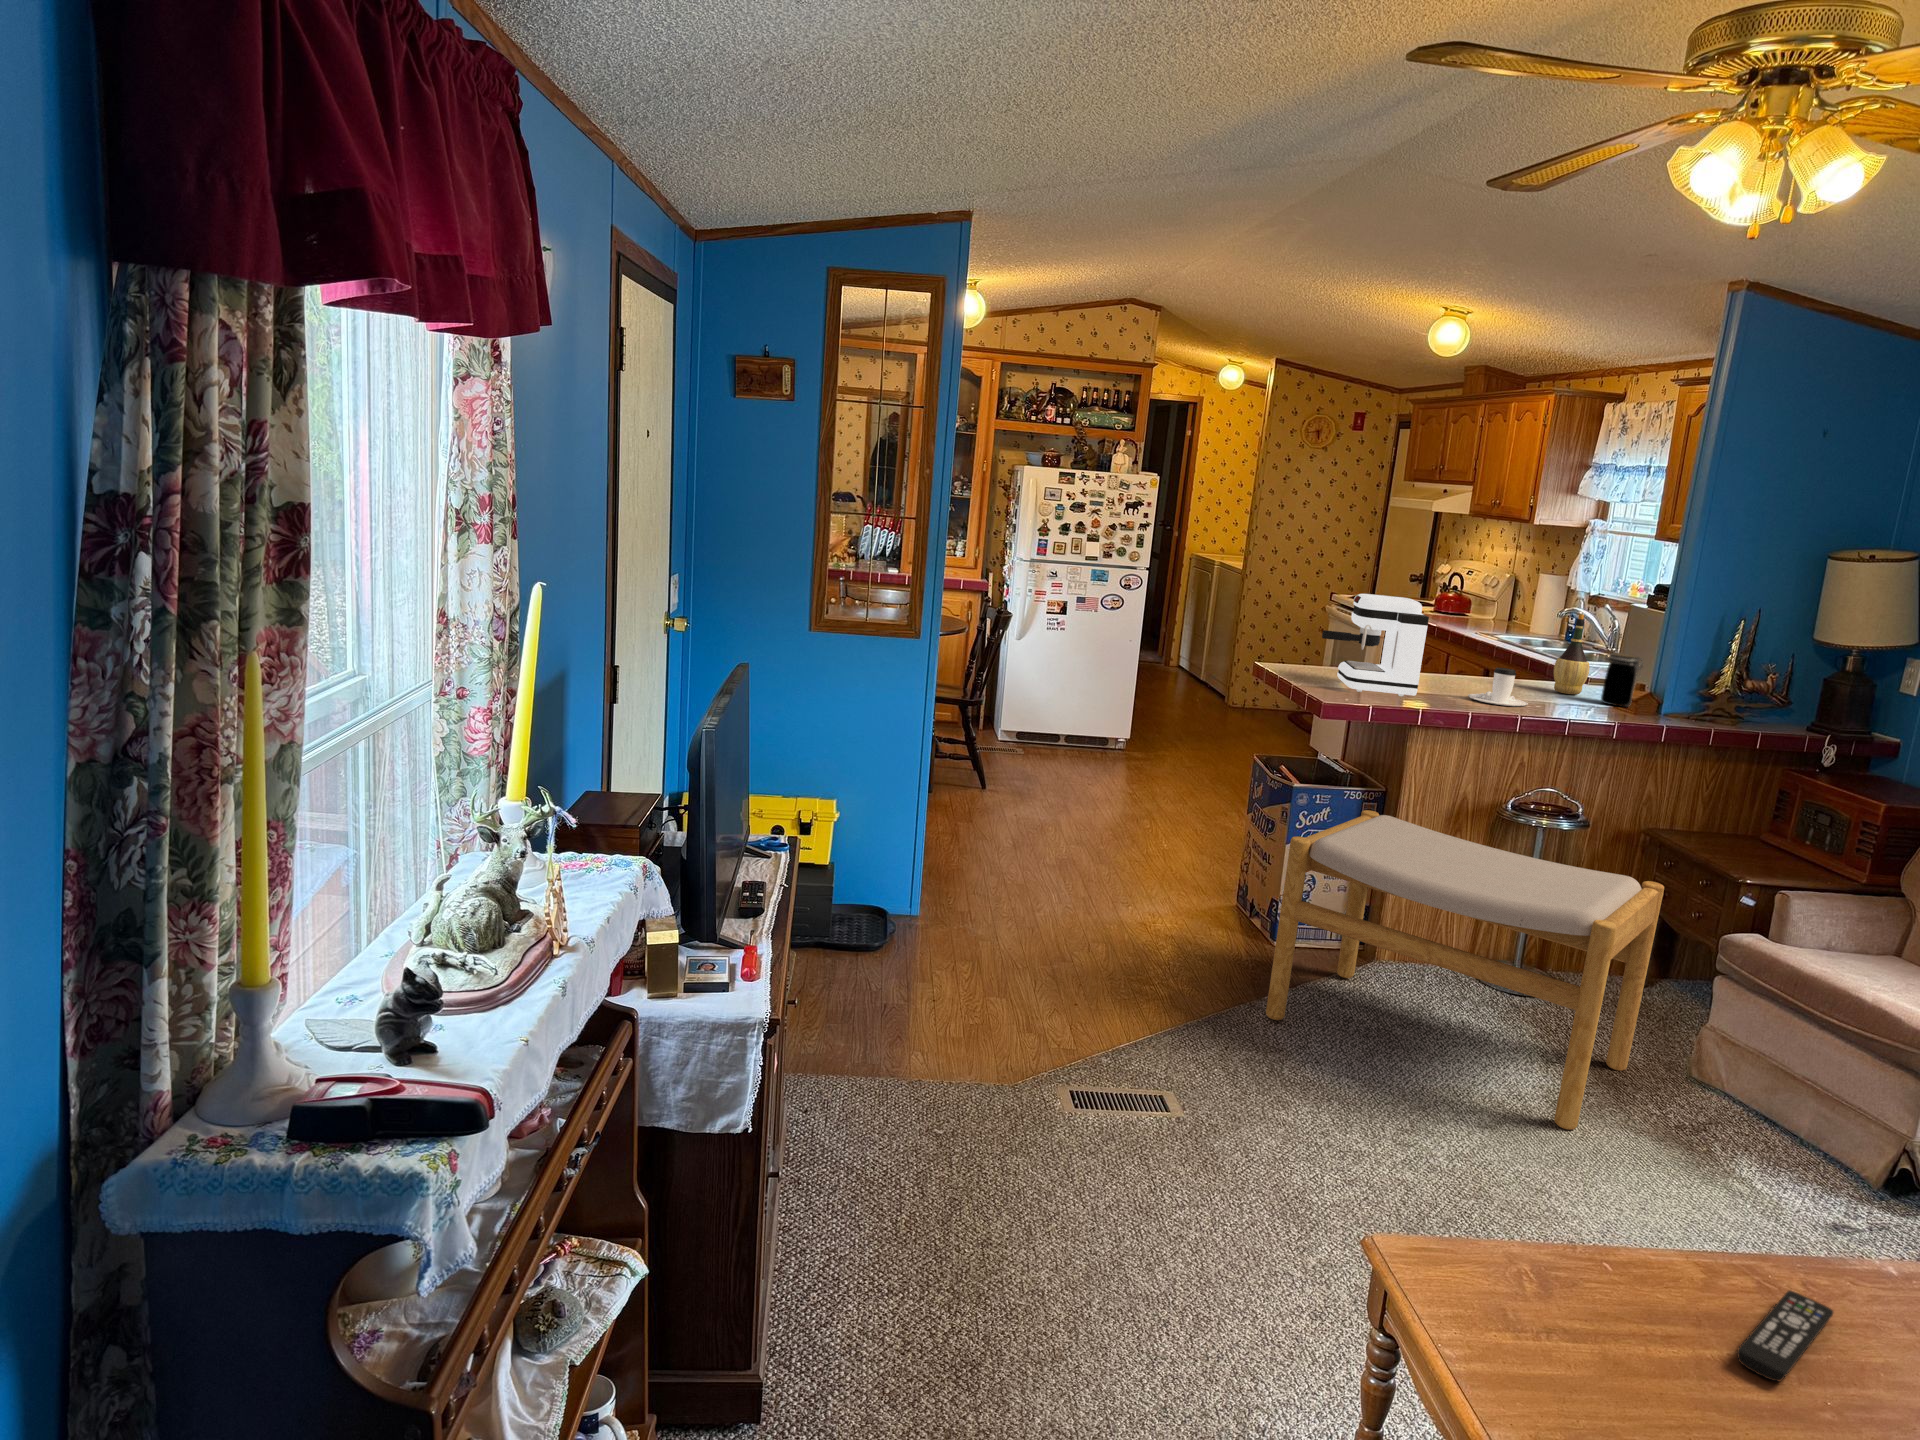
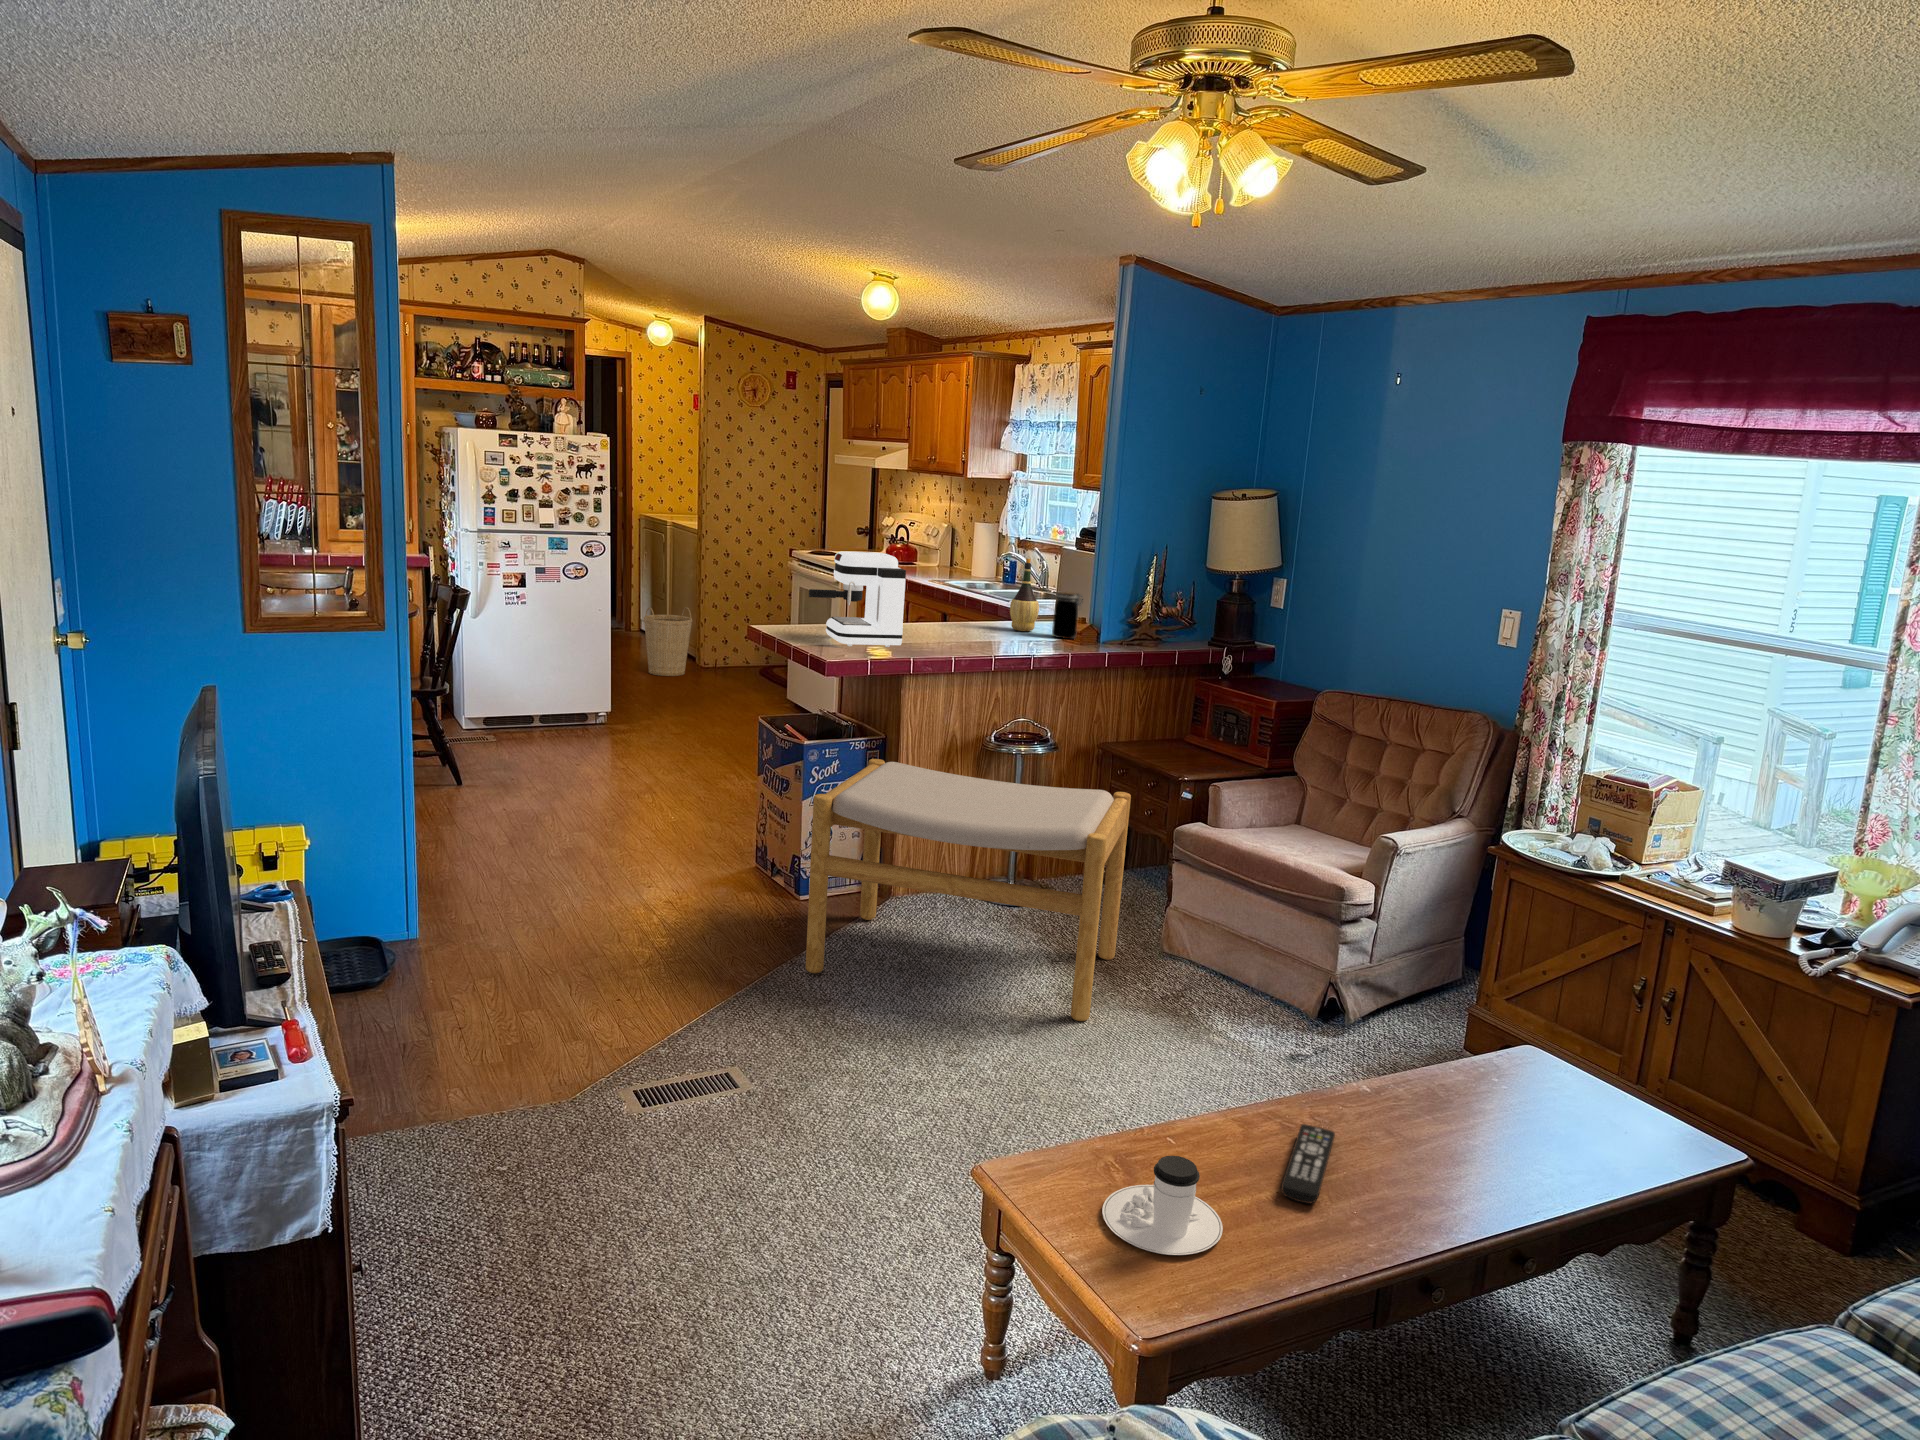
basket: none [1180,644,1228,714] -> present [644,607,692,676]
coffee cup: present [1468,668,1528,706] -> present [1102,1156,1223,1255]

